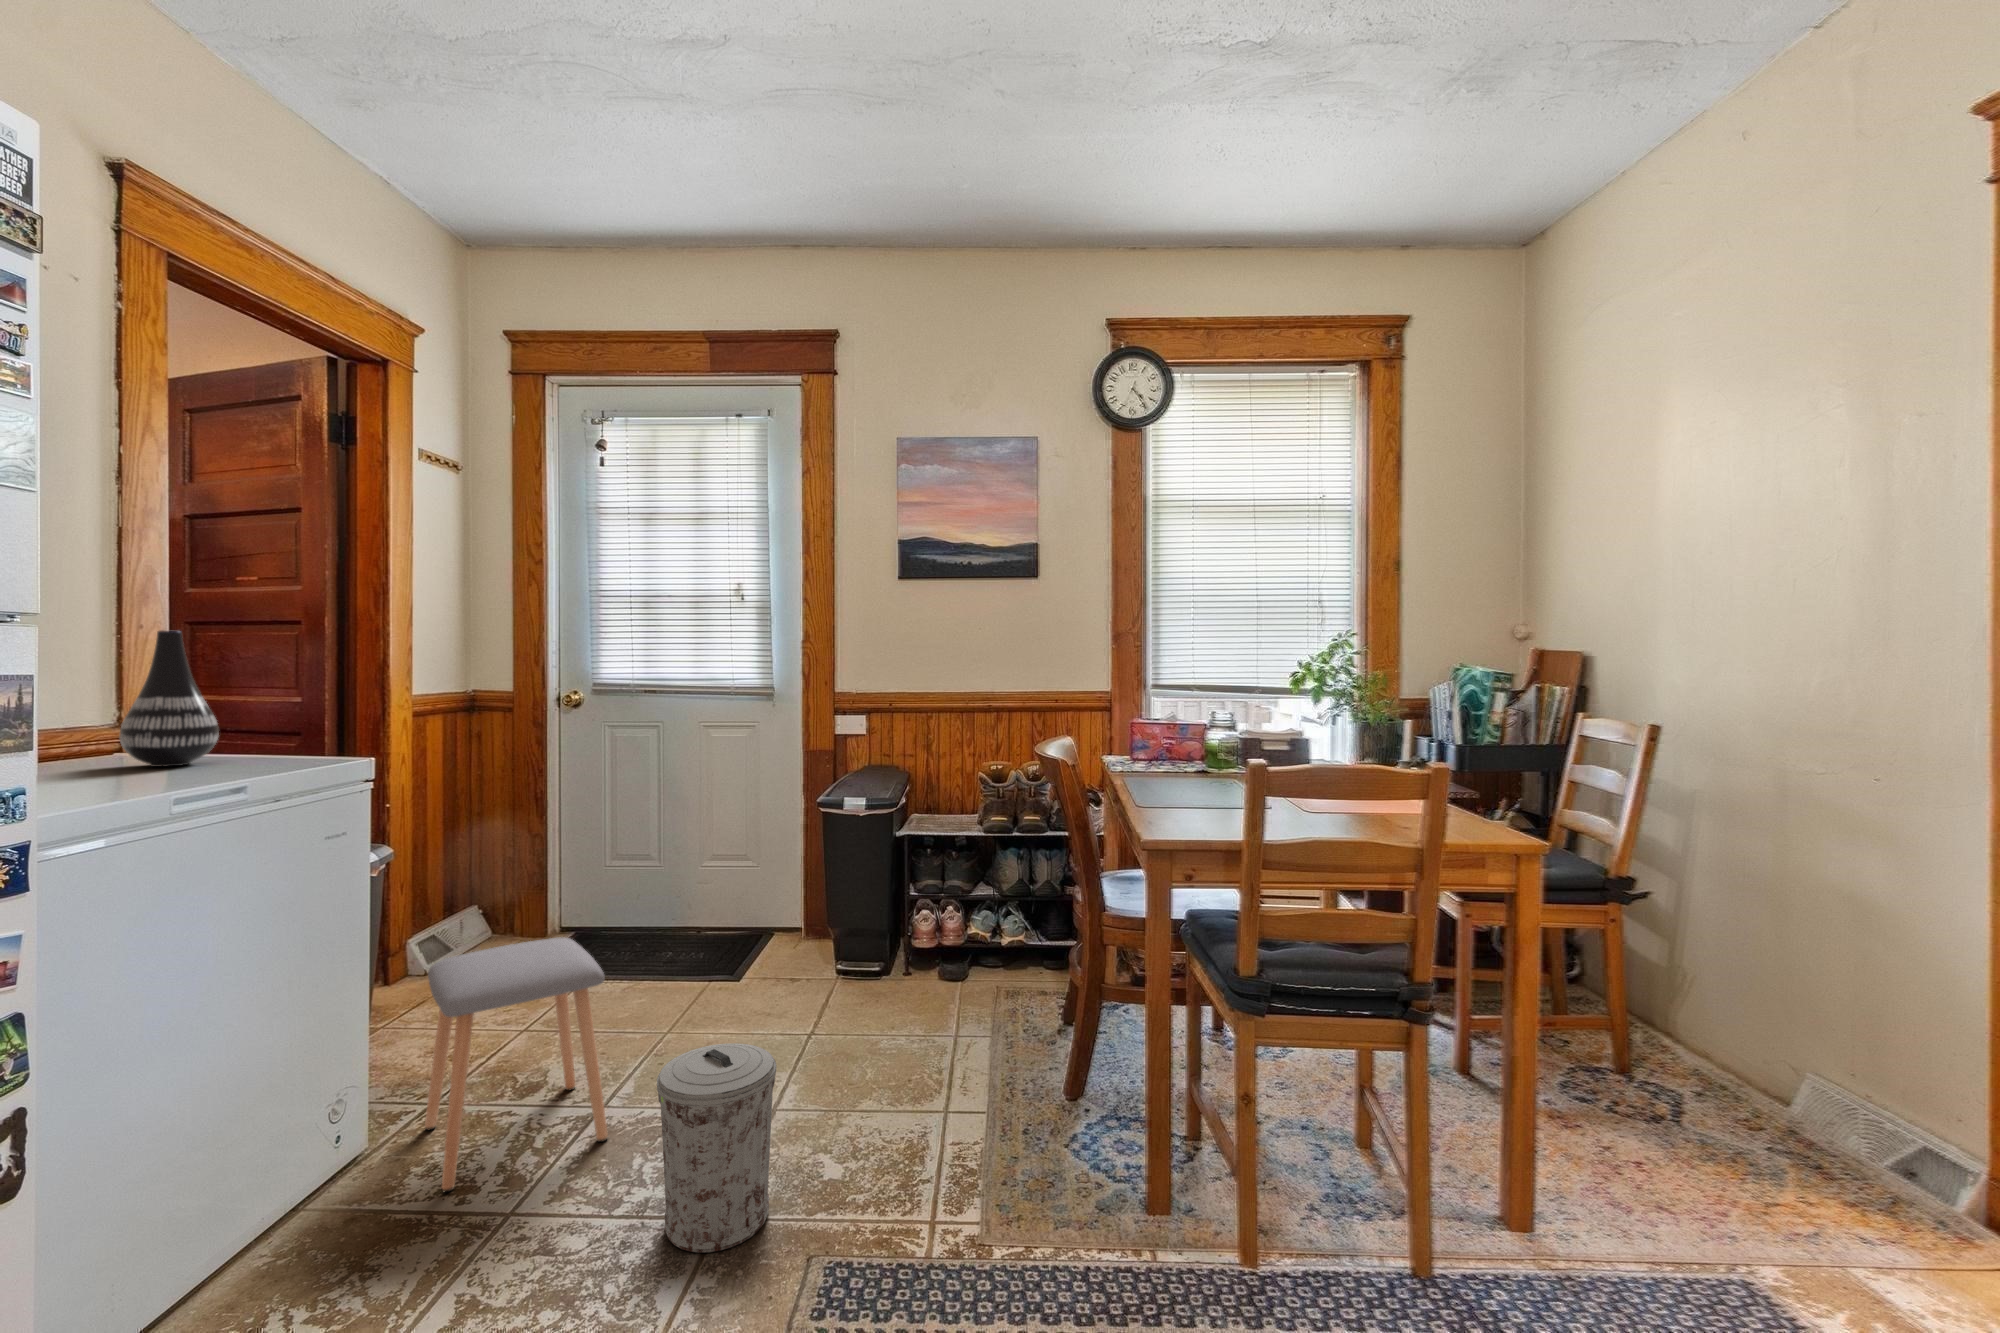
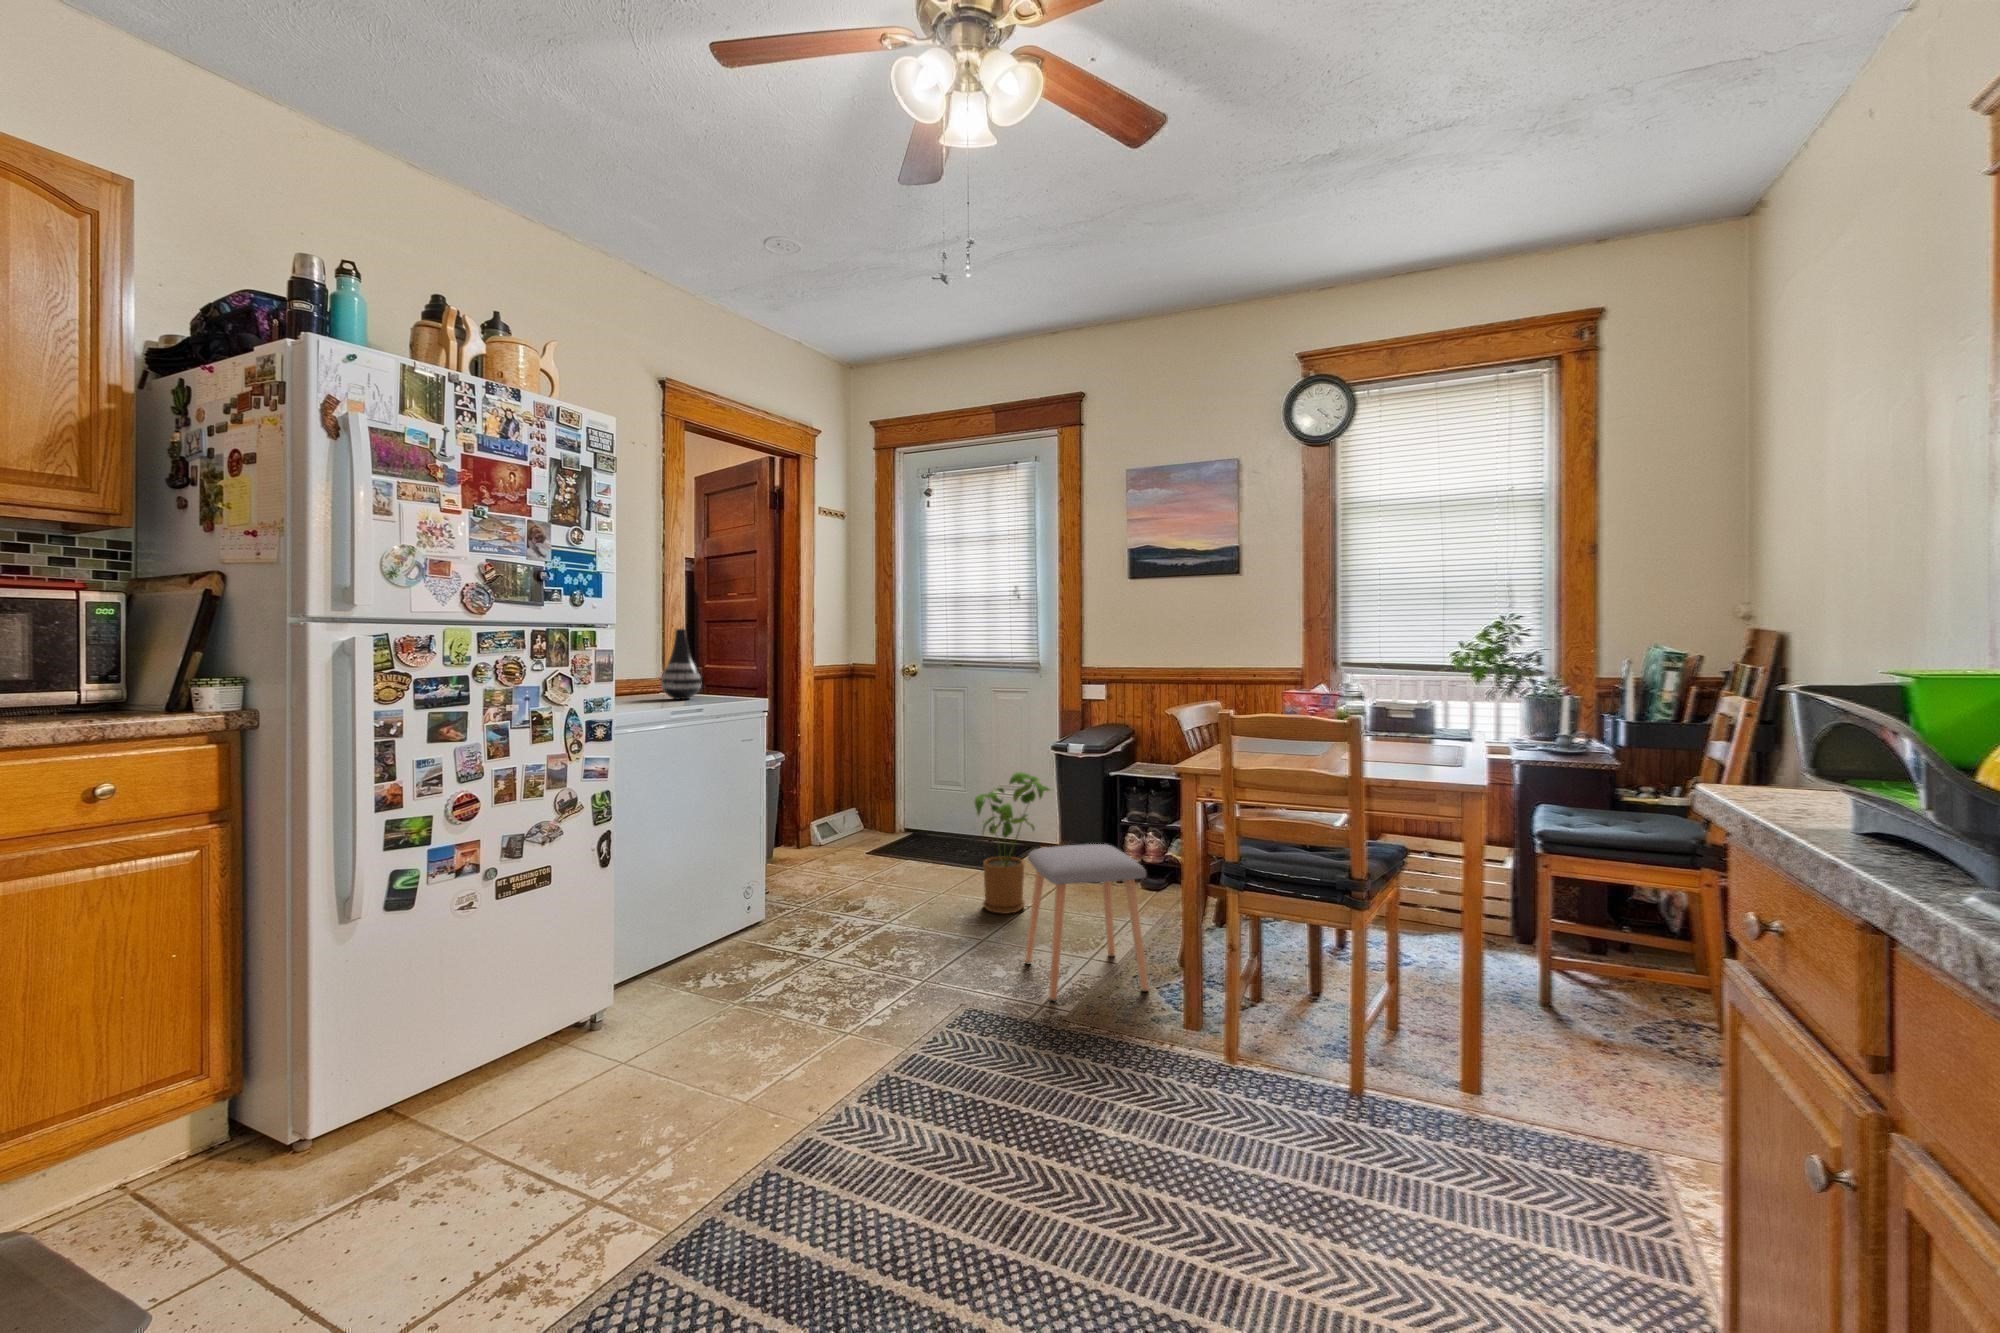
house plant: none [731,844,848,1055] -> present [974,772,1050,914]
stool: present [425,938,608,1192] -> present [1025,844,1148,1001]
trash can: present [657,1043,776,1253] -> none [888,878,956,992]

